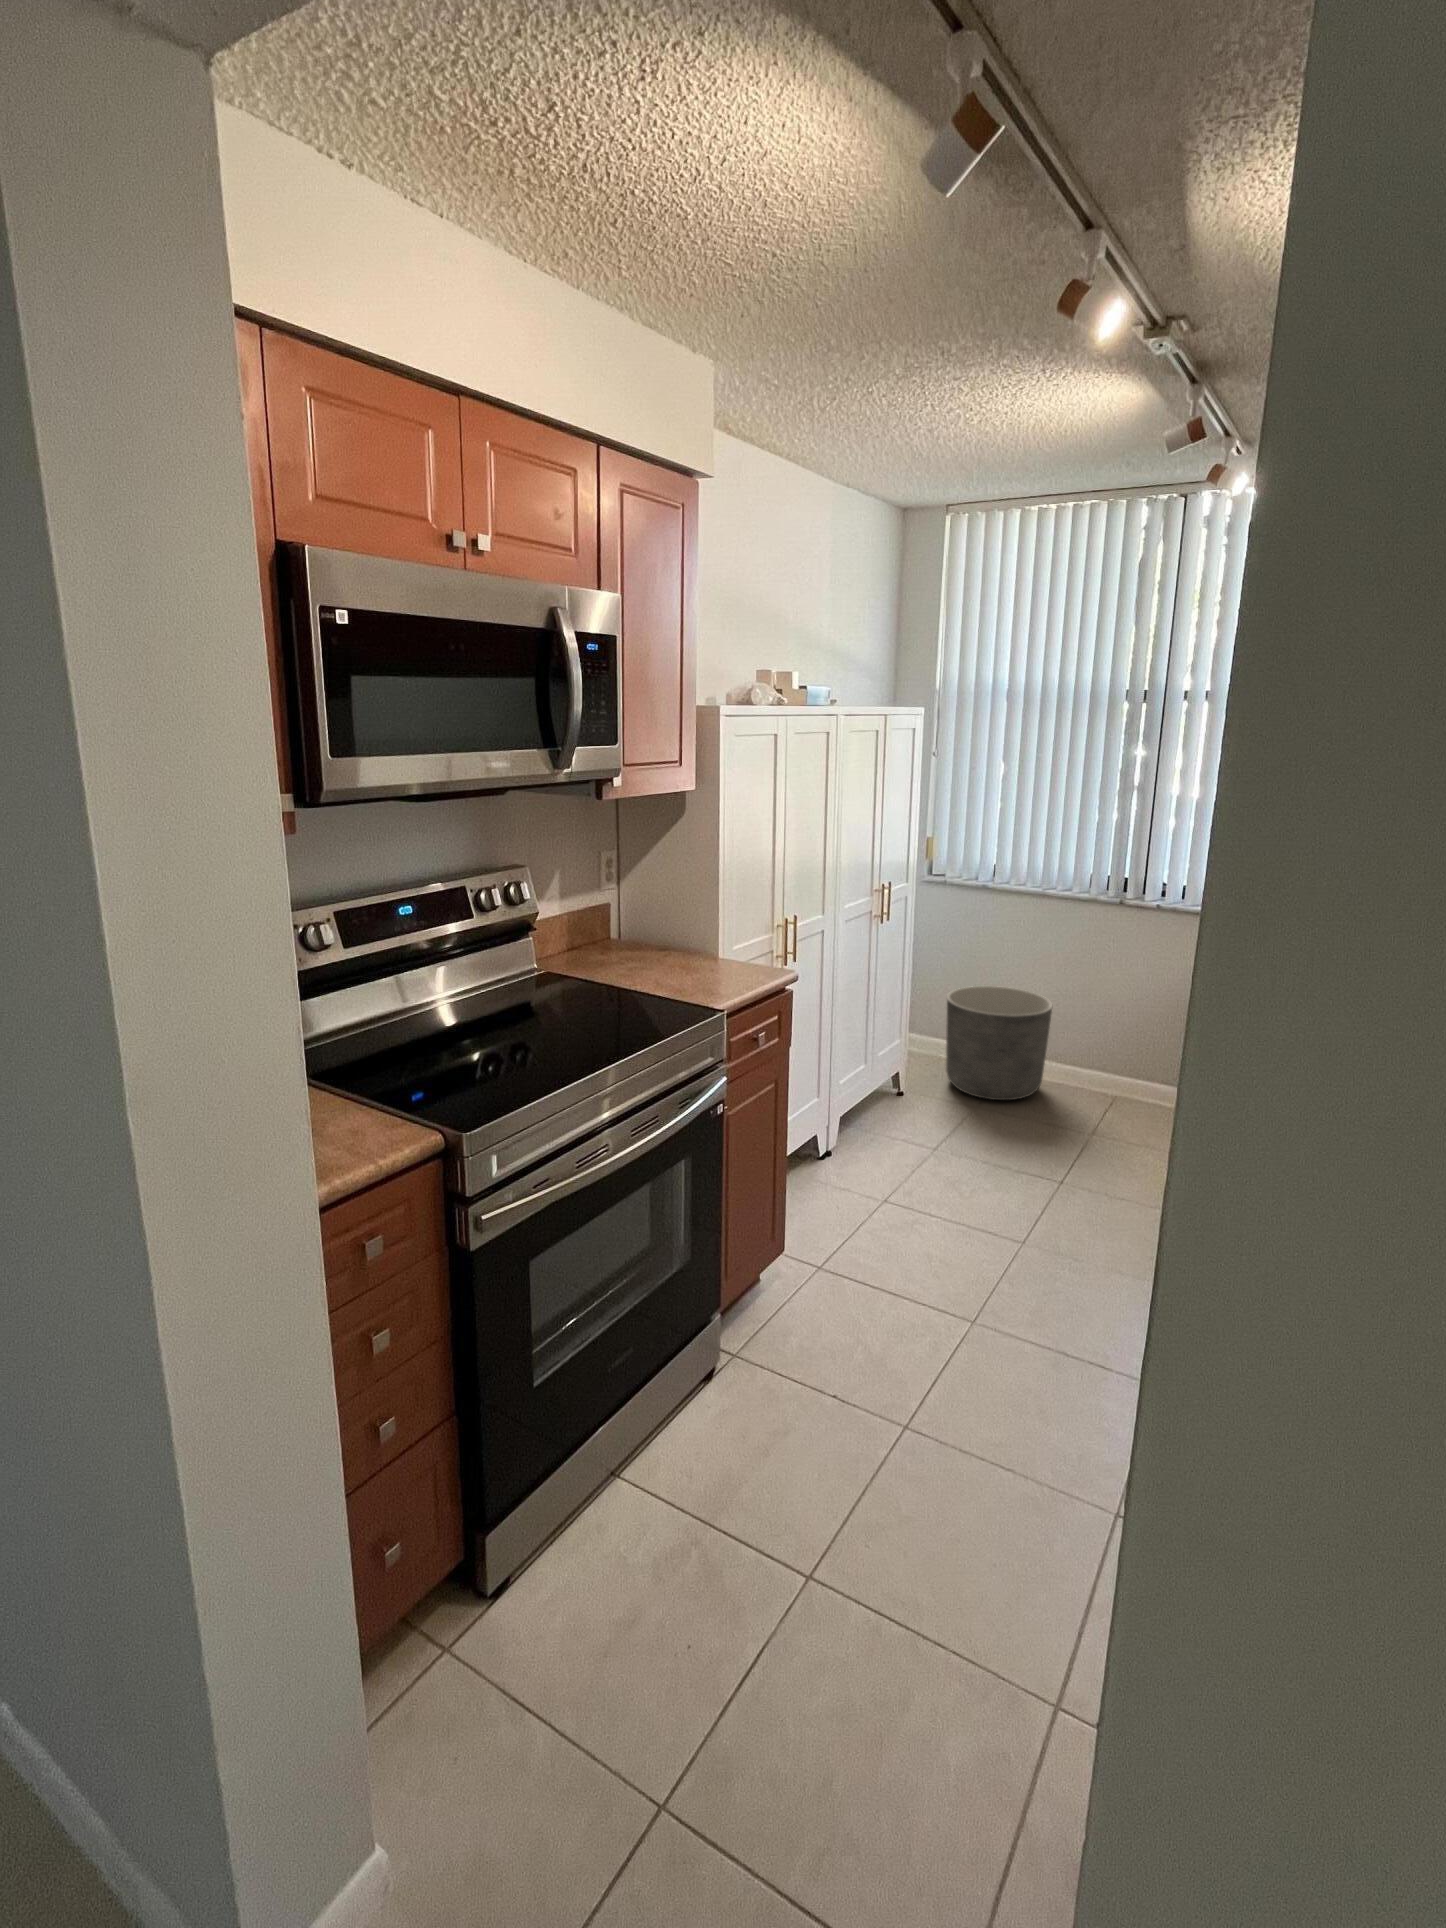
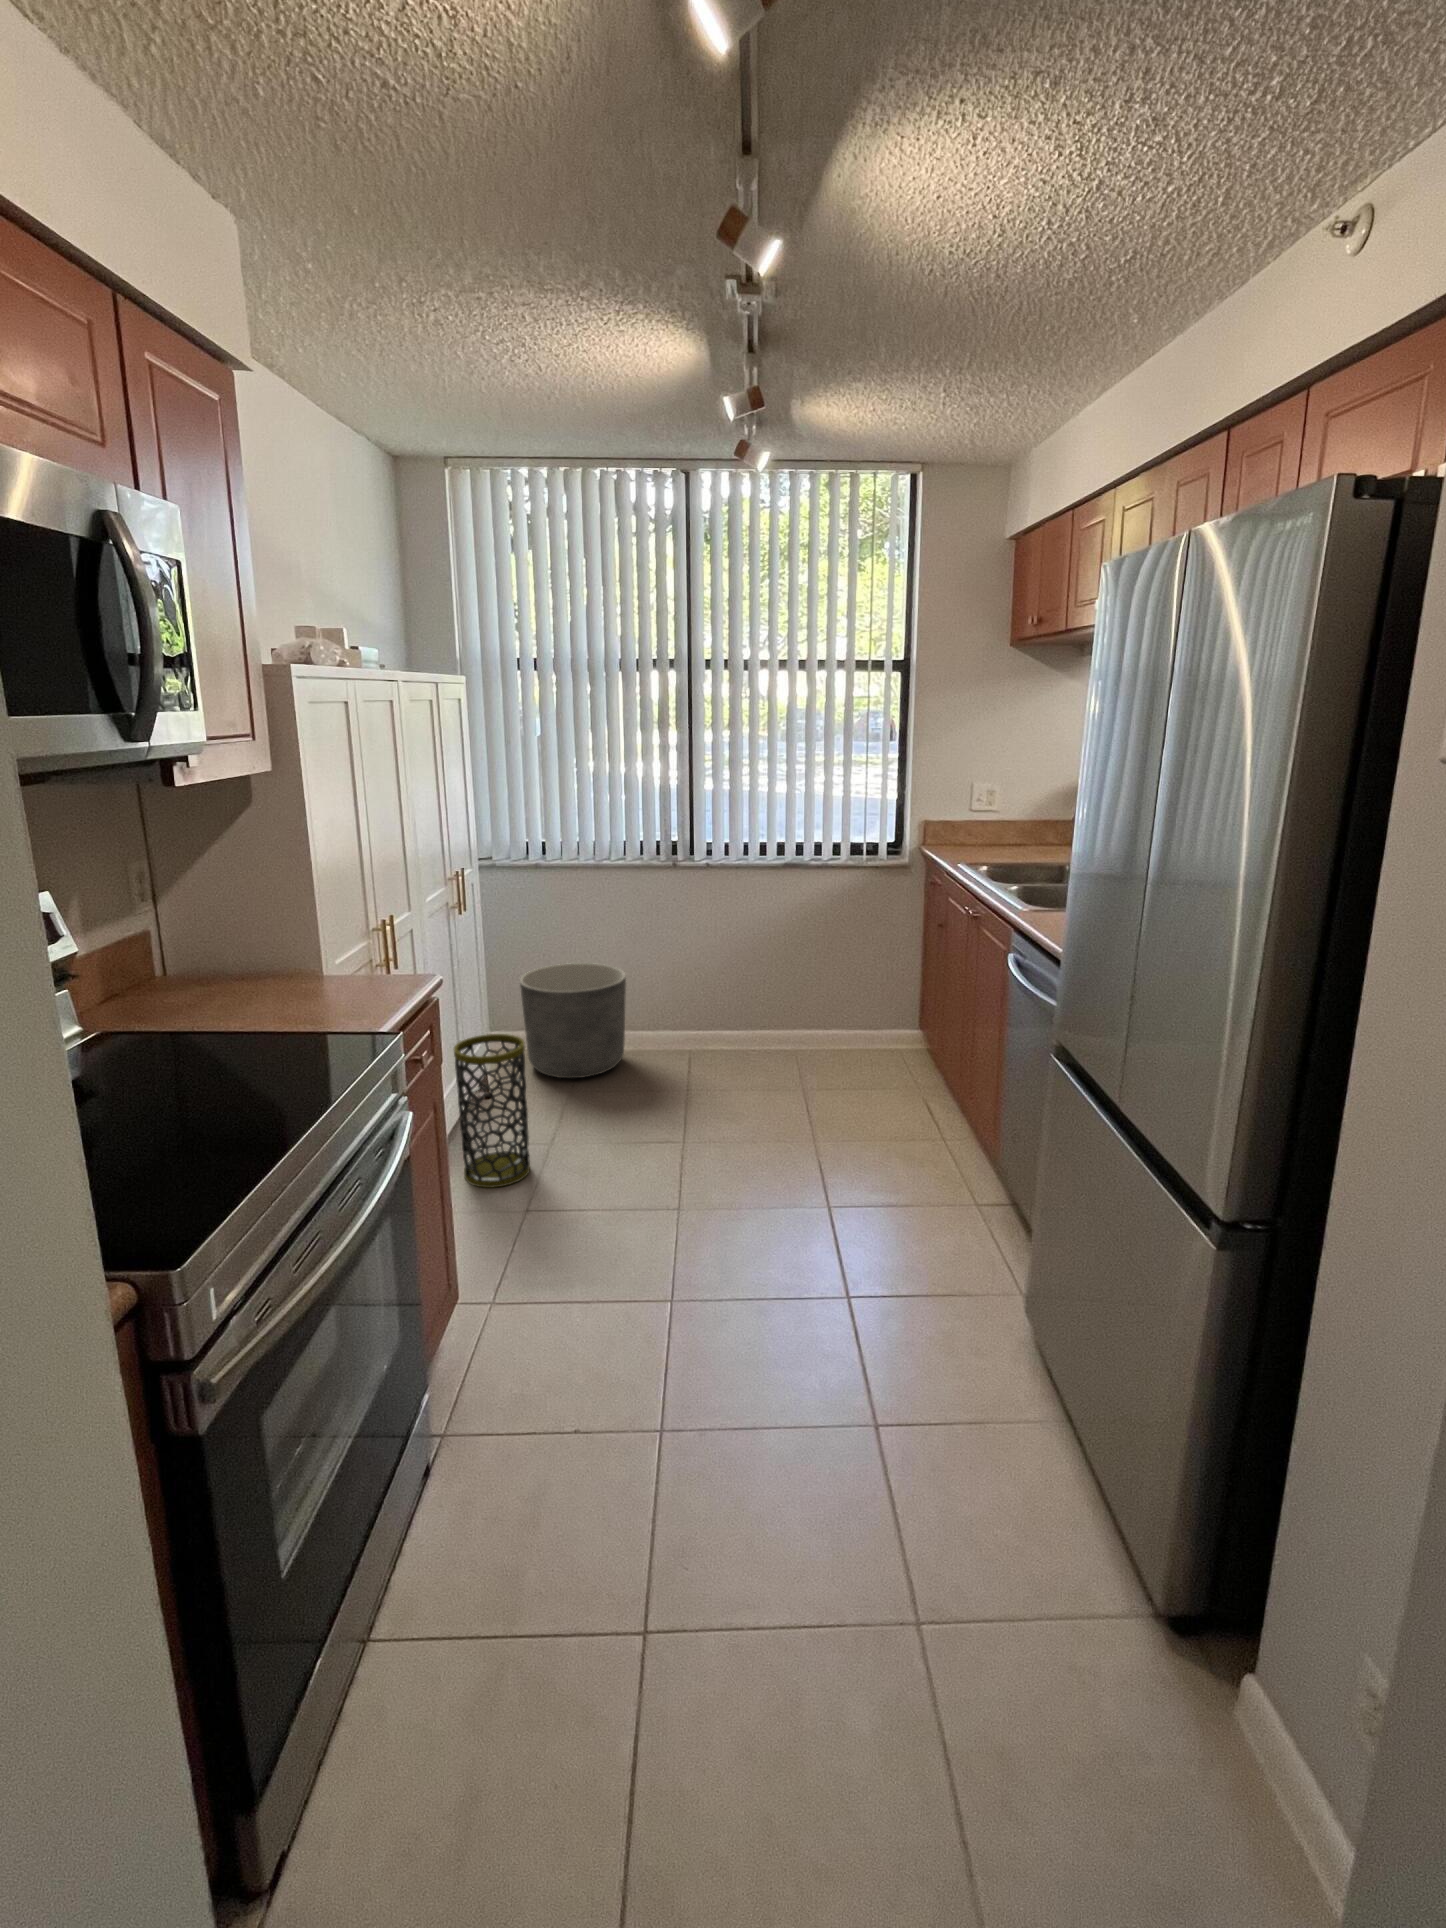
trash can: none [845,1036,912,1177] -> present [454,1034,530,1188]

